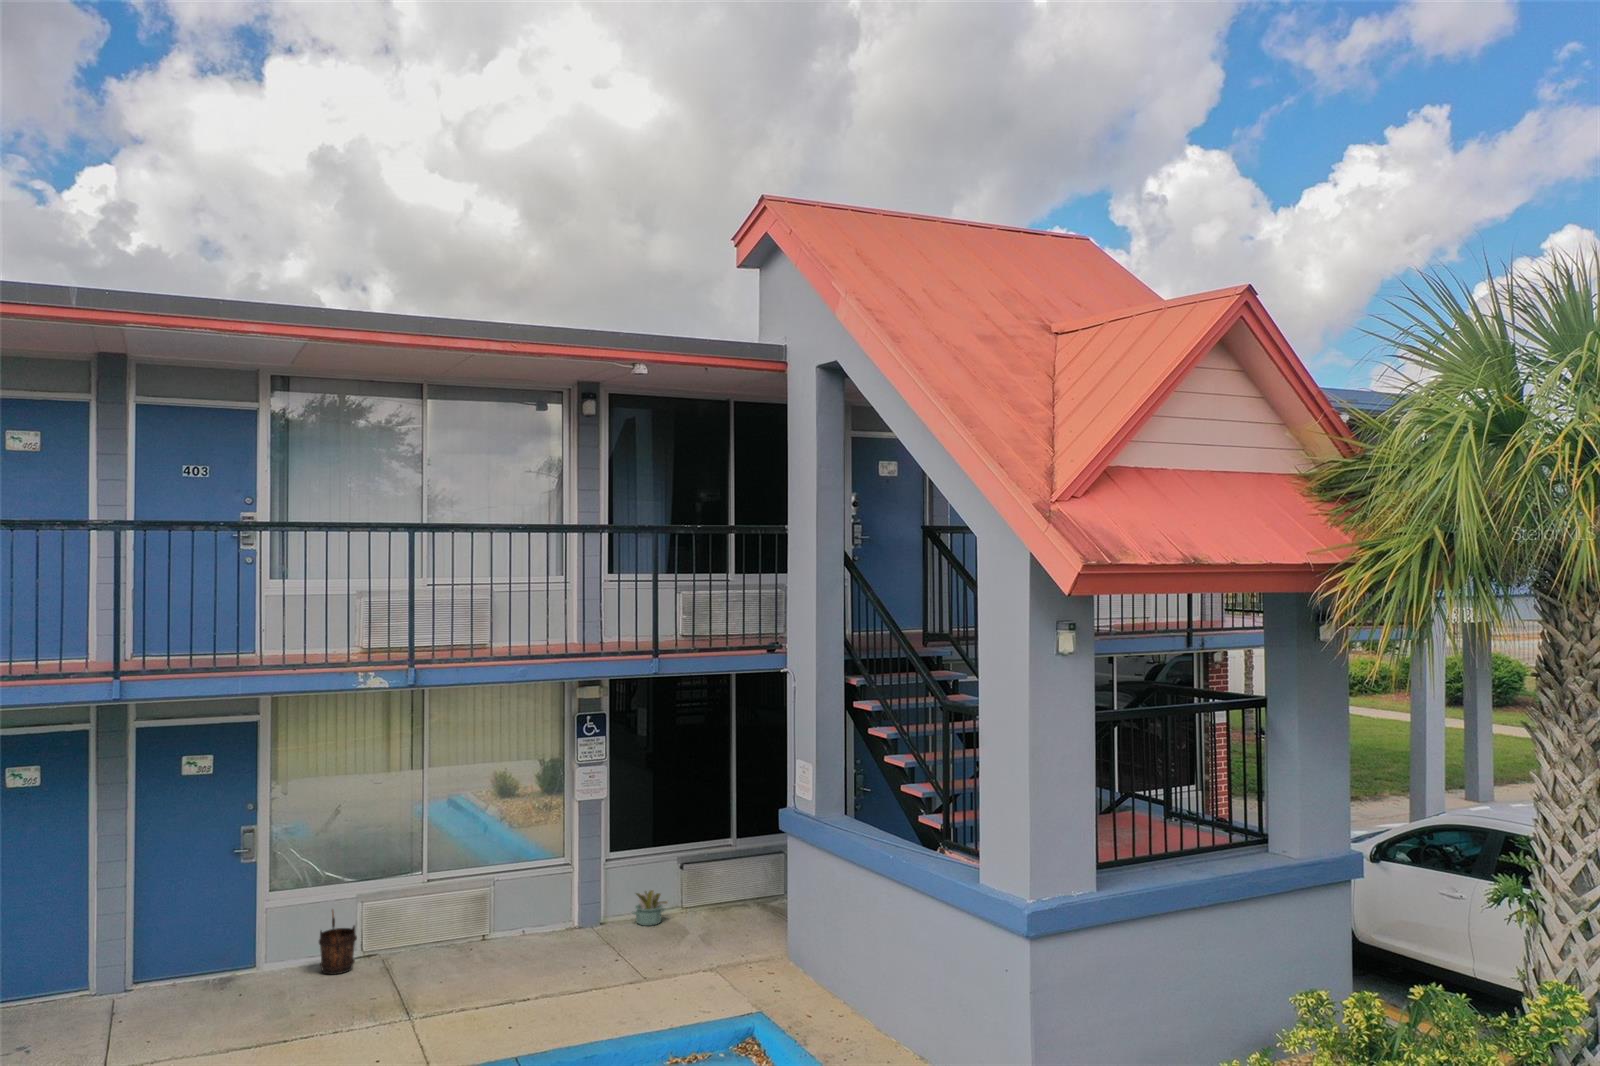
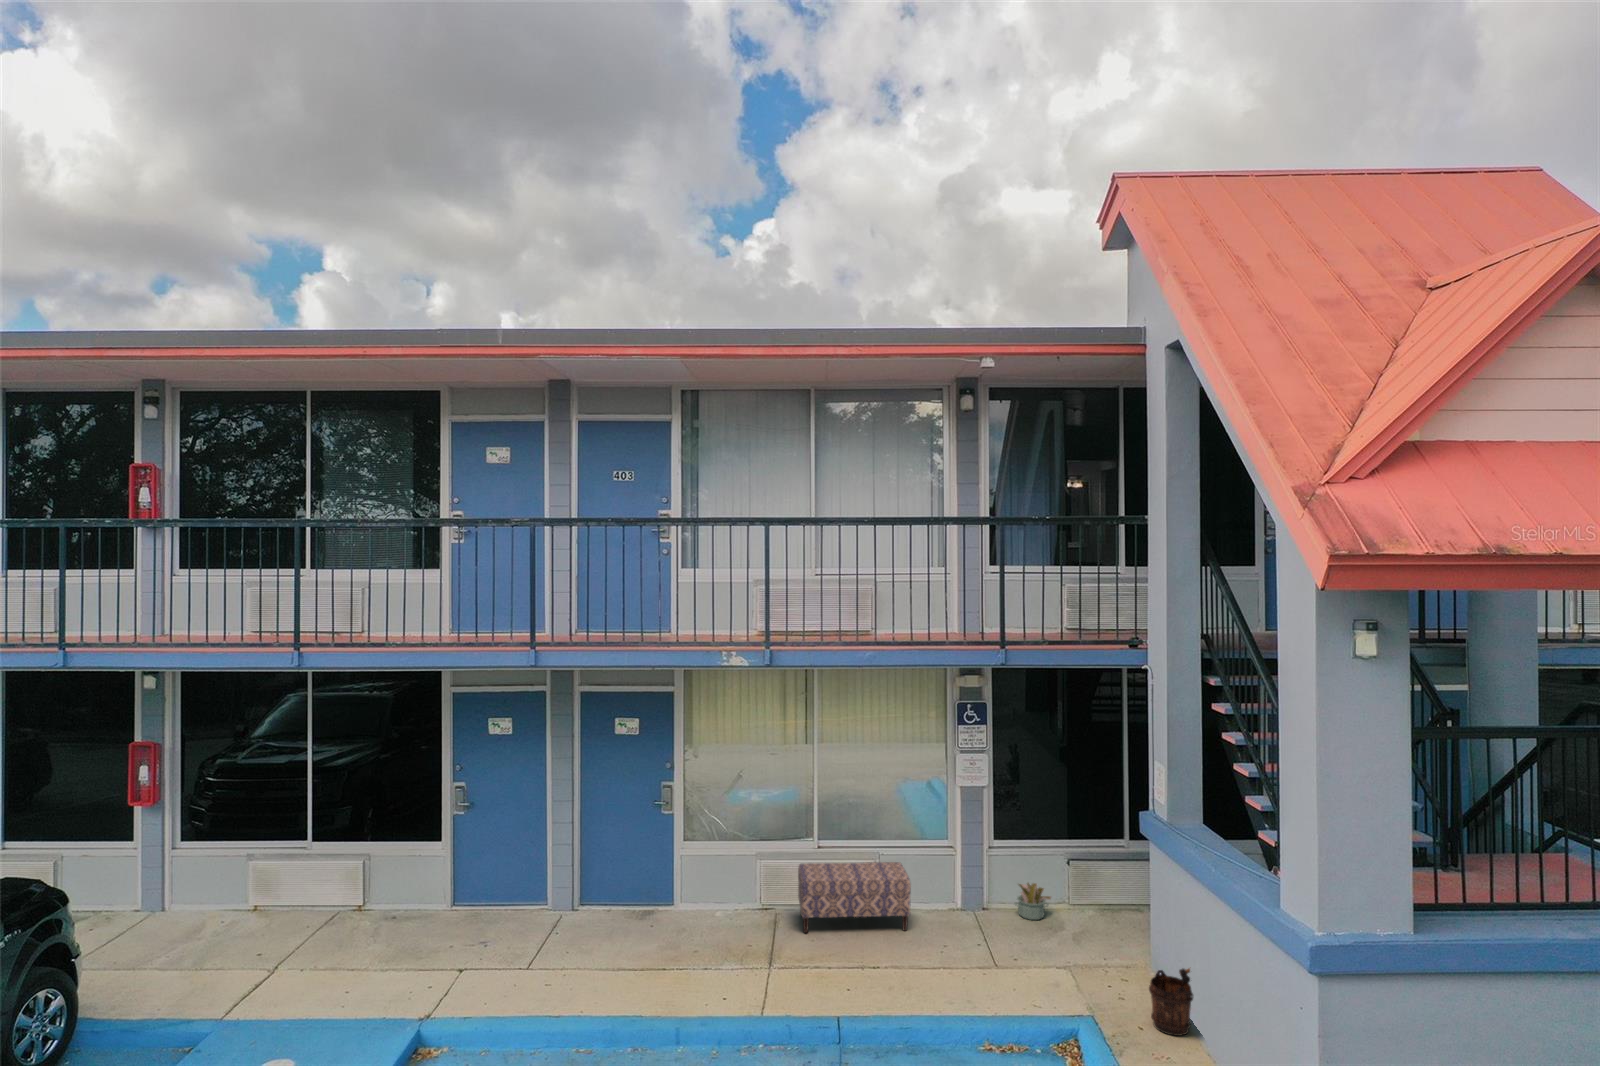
bench: none [404,885,530,967] -> present [798,862,911,933]
bucket: present [319,910,357,975] -> present [1149,969,1193,1036]

